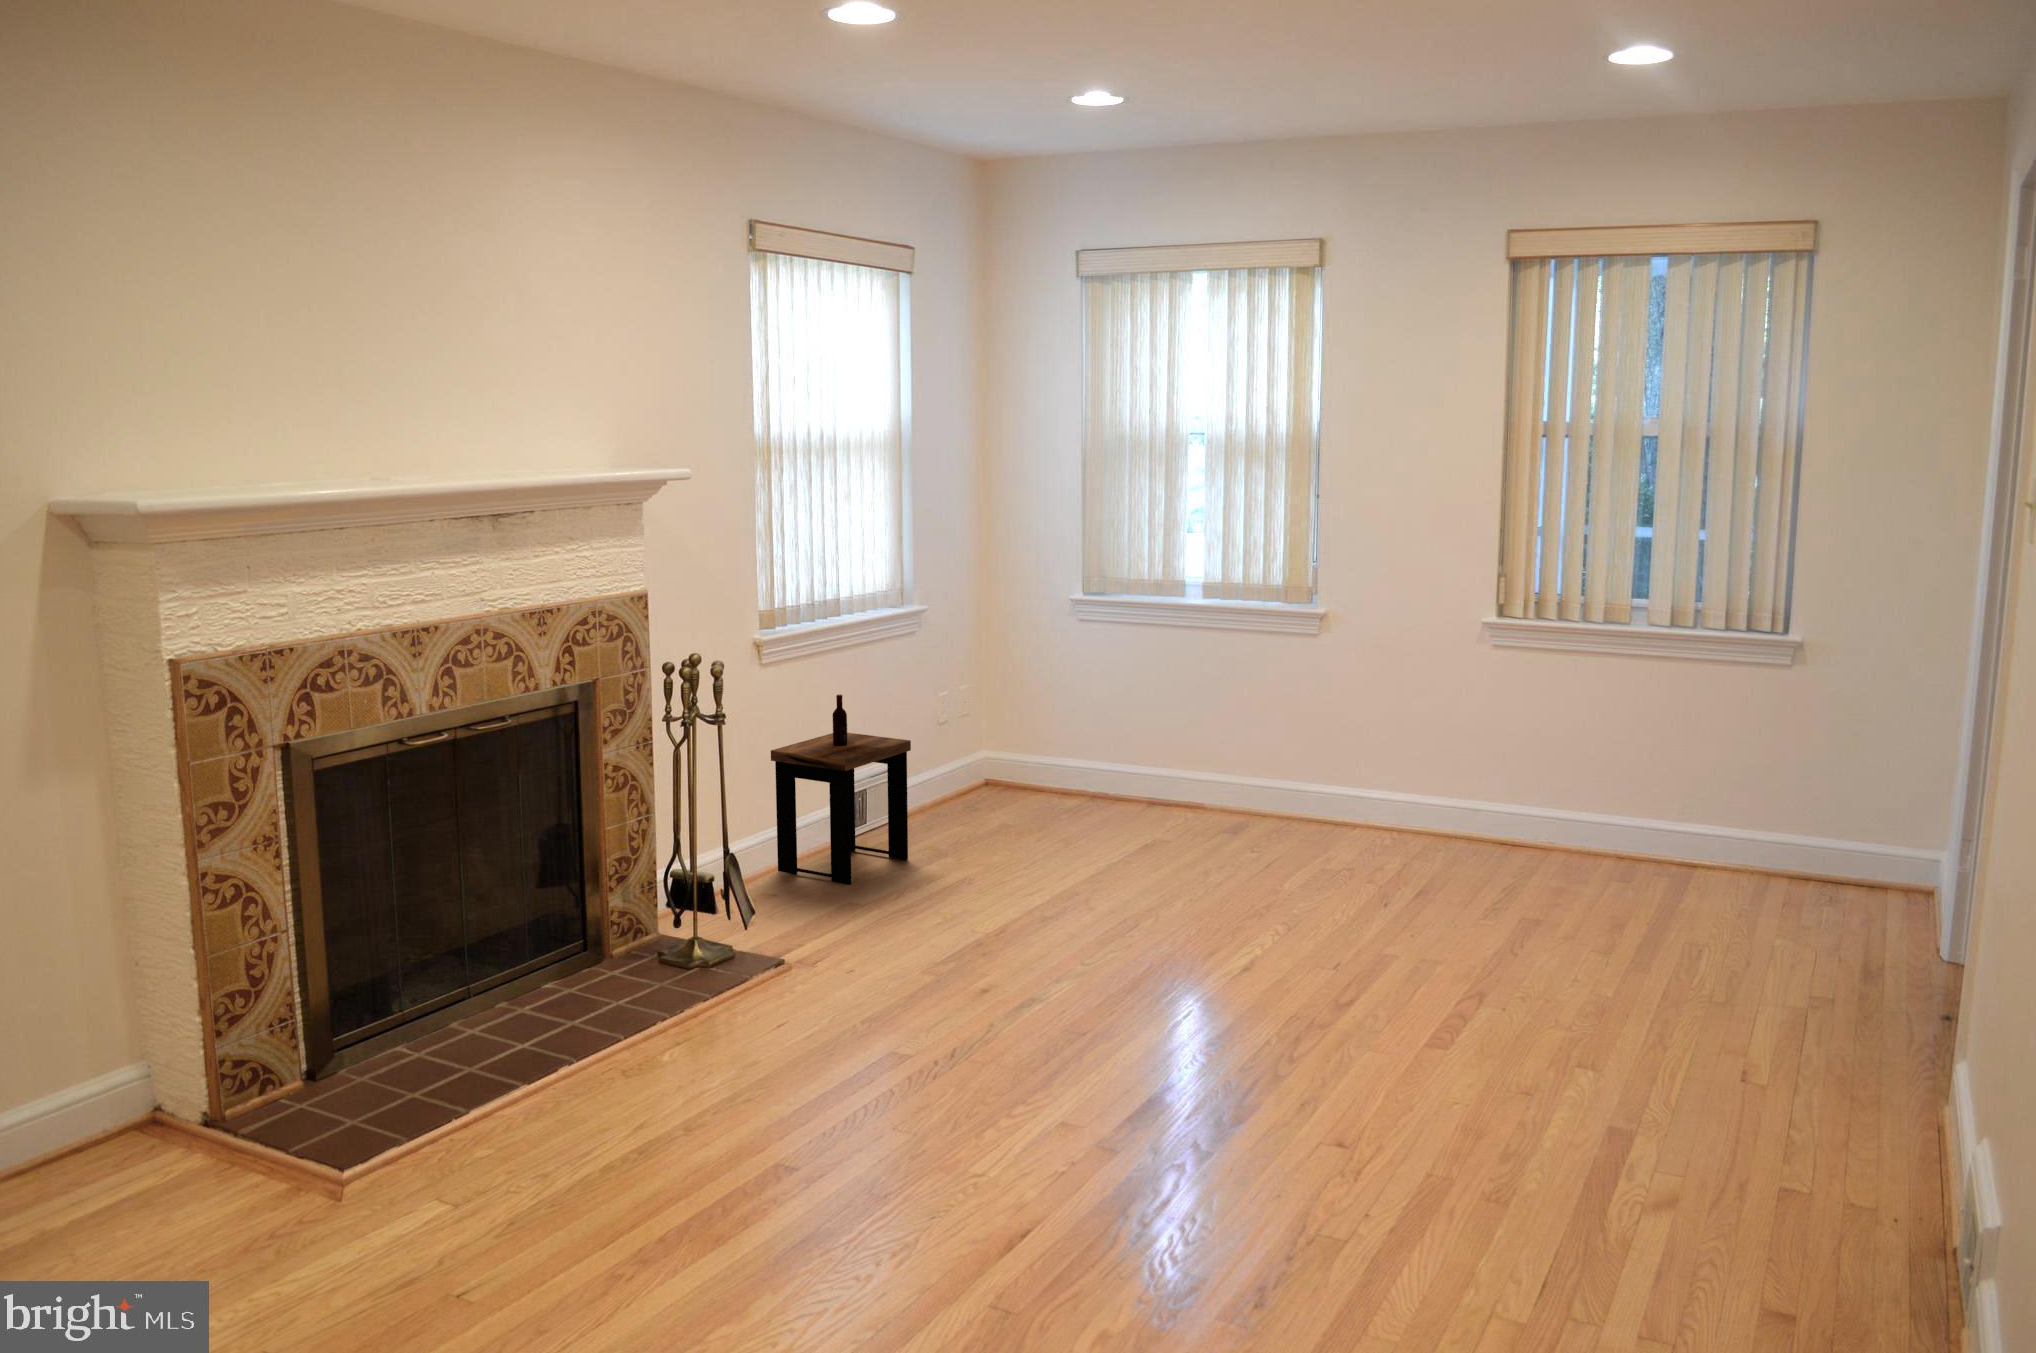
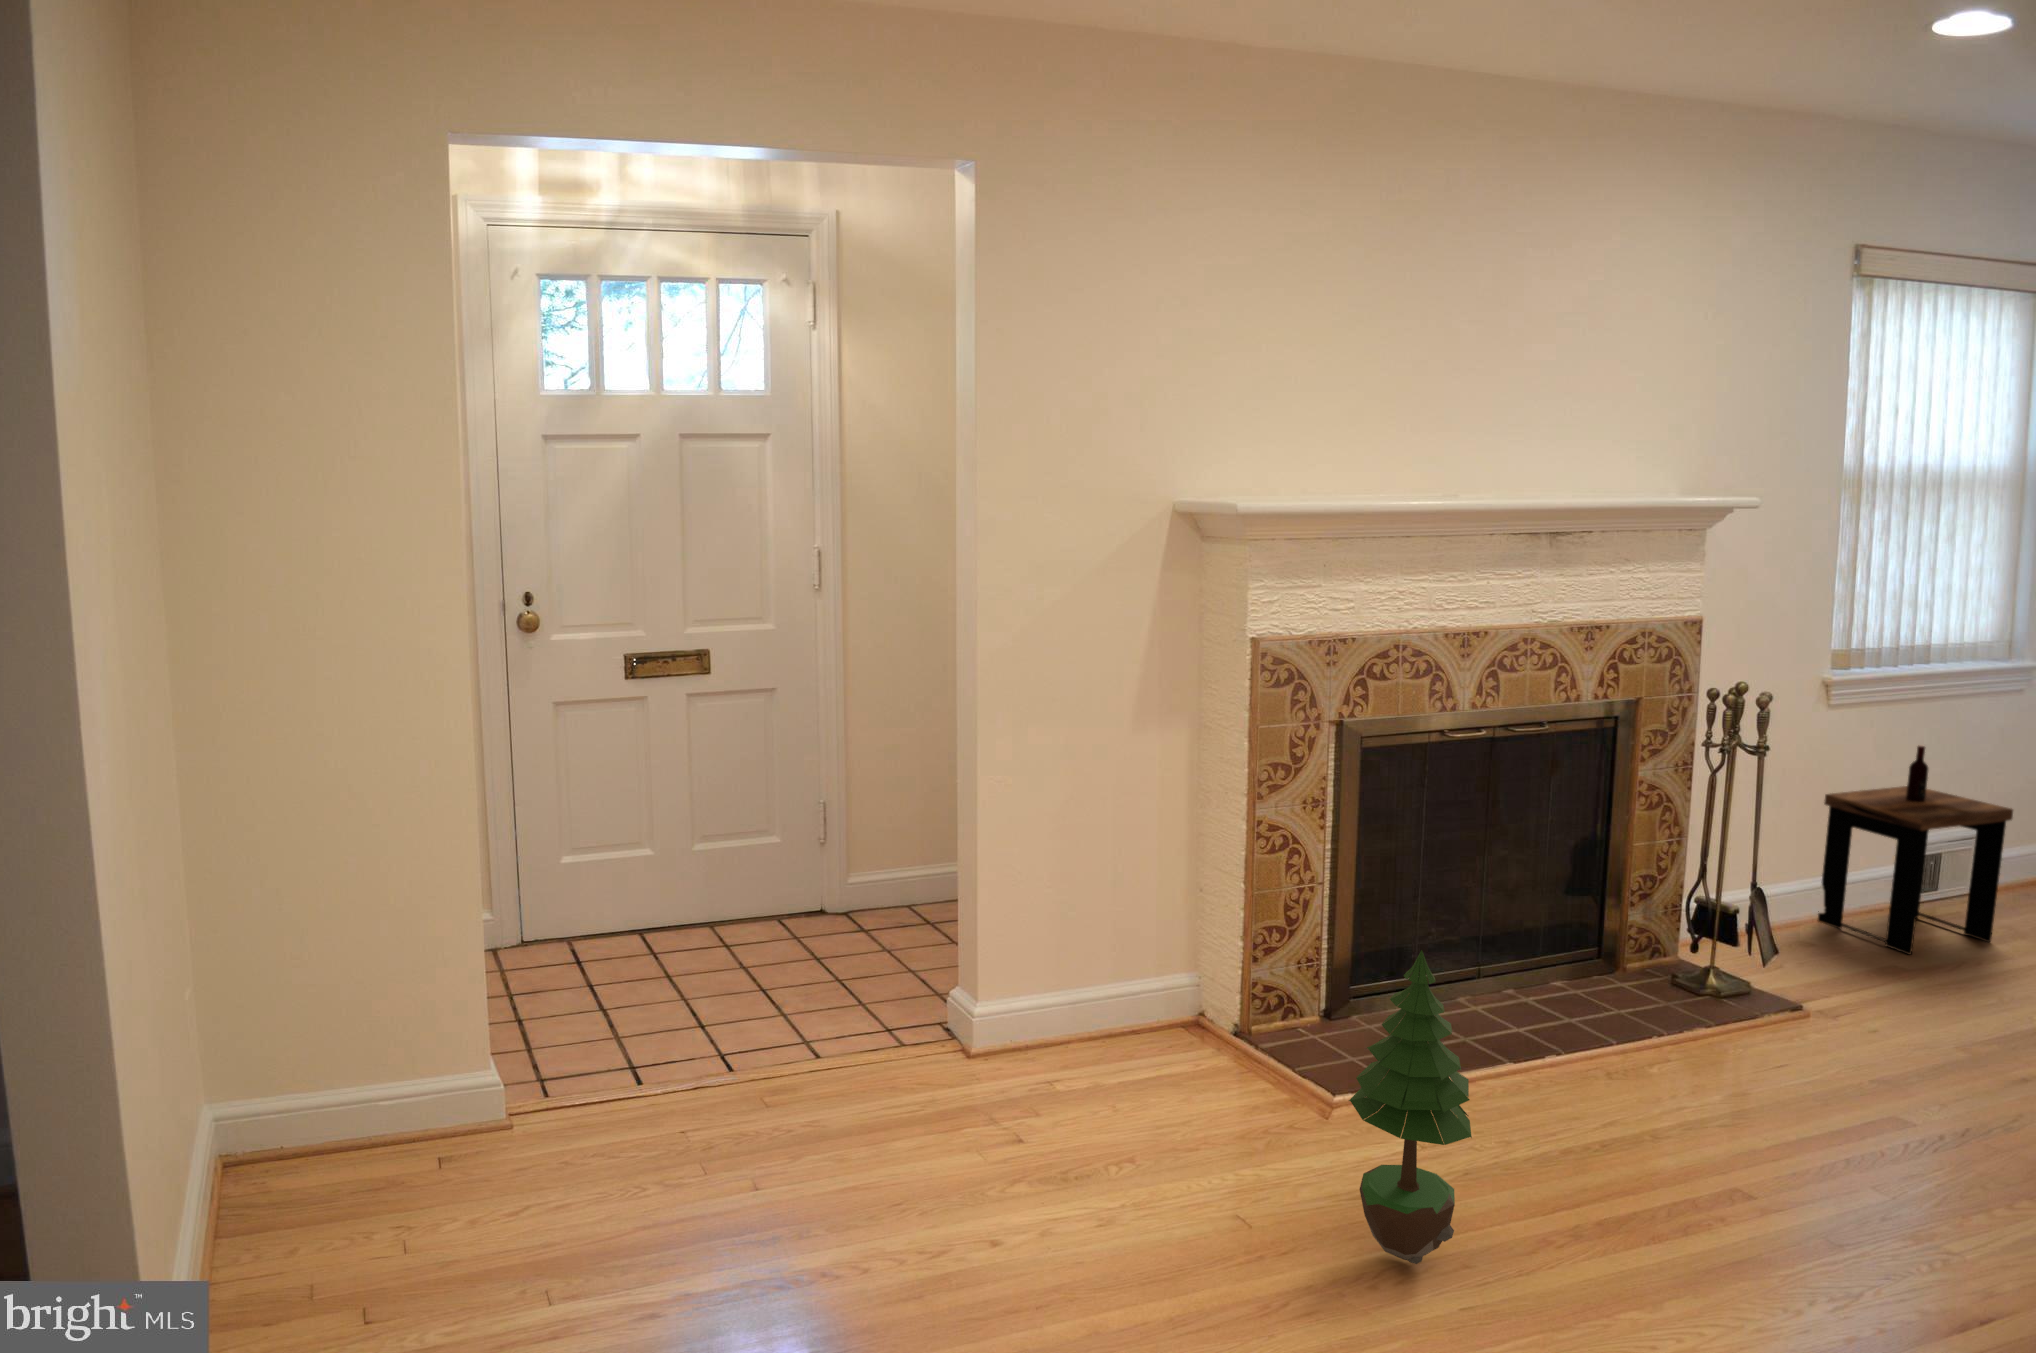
potted tree: none [358,961,489,1279] -> present [1349,950,1472,1264]

